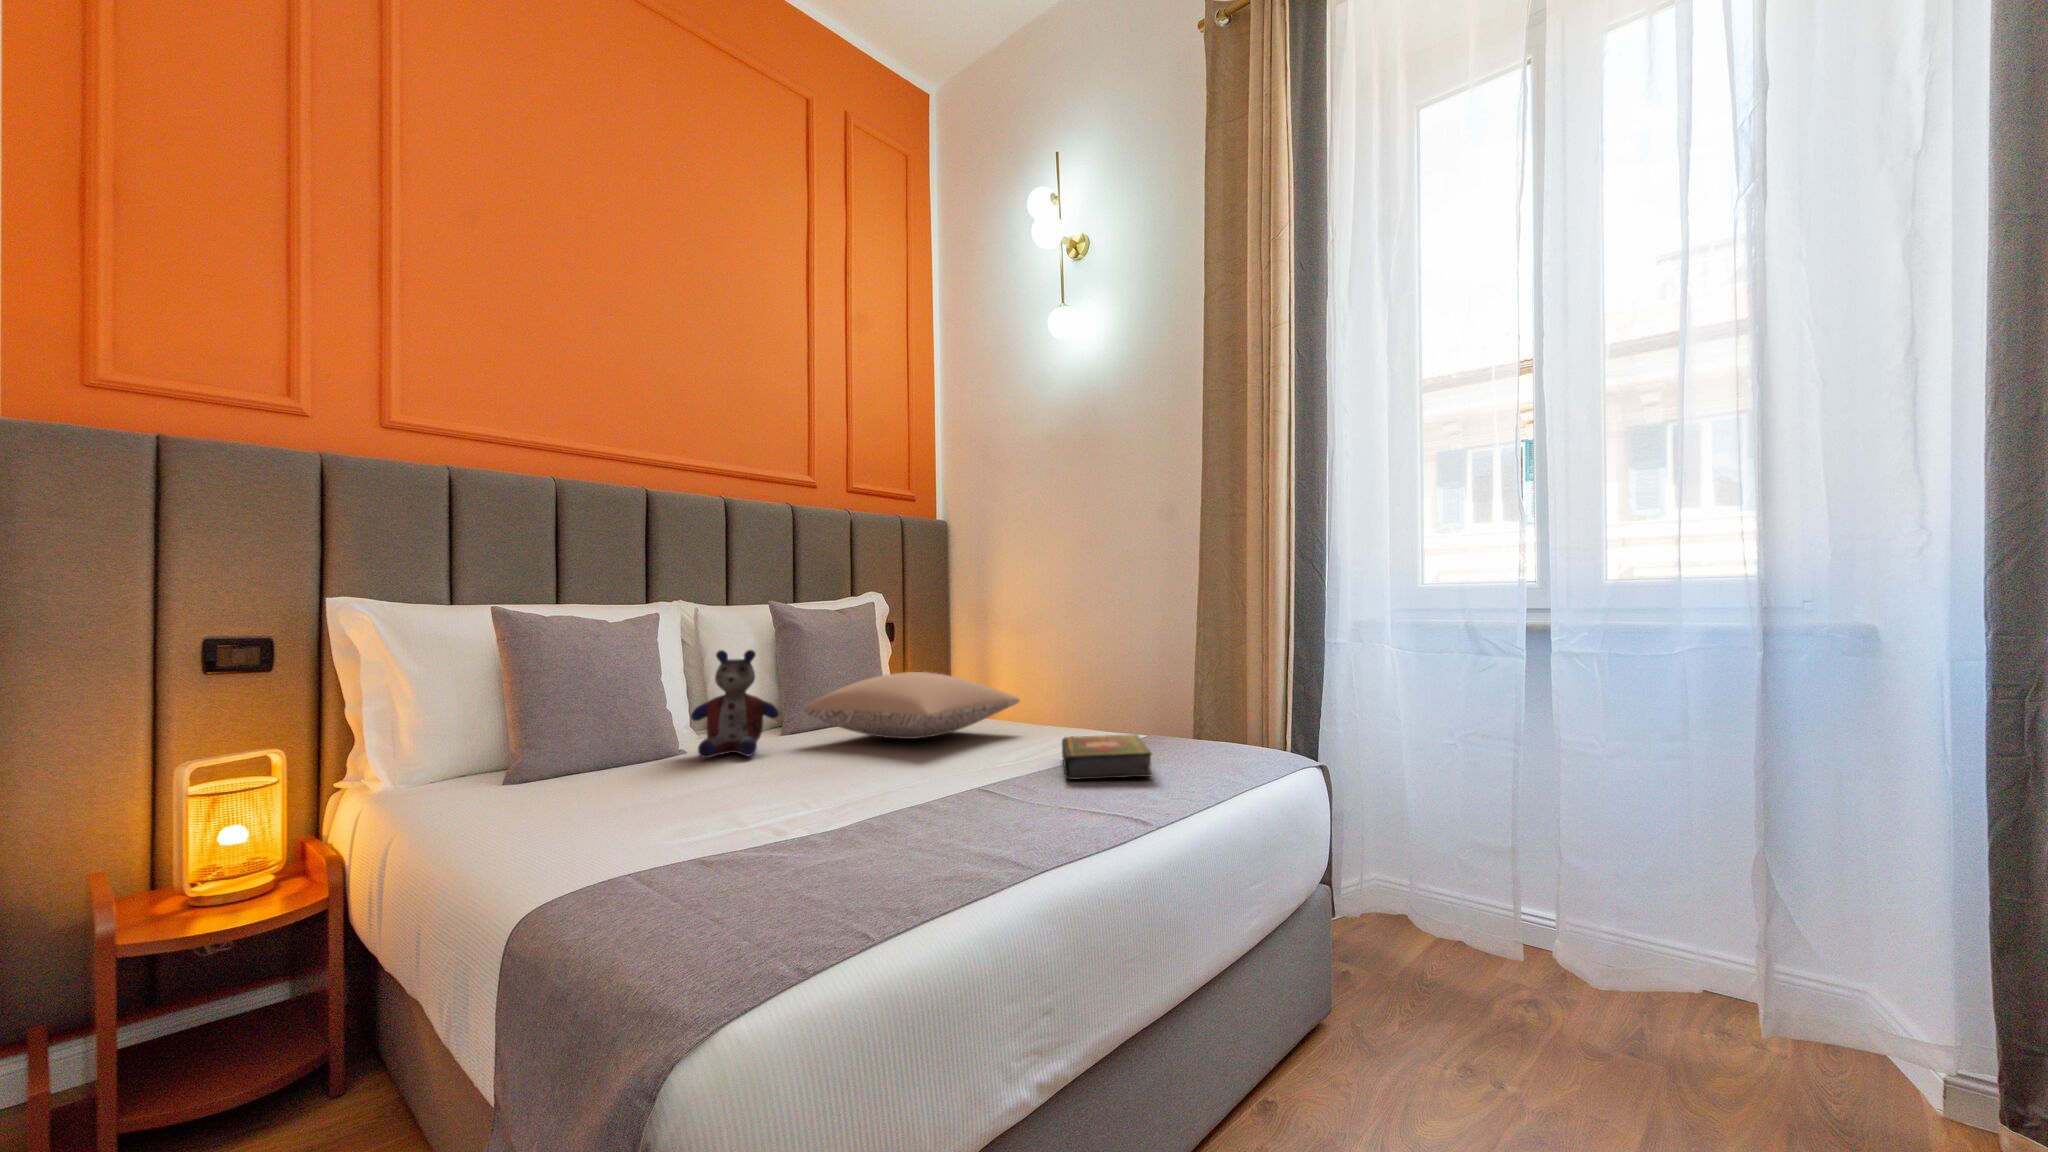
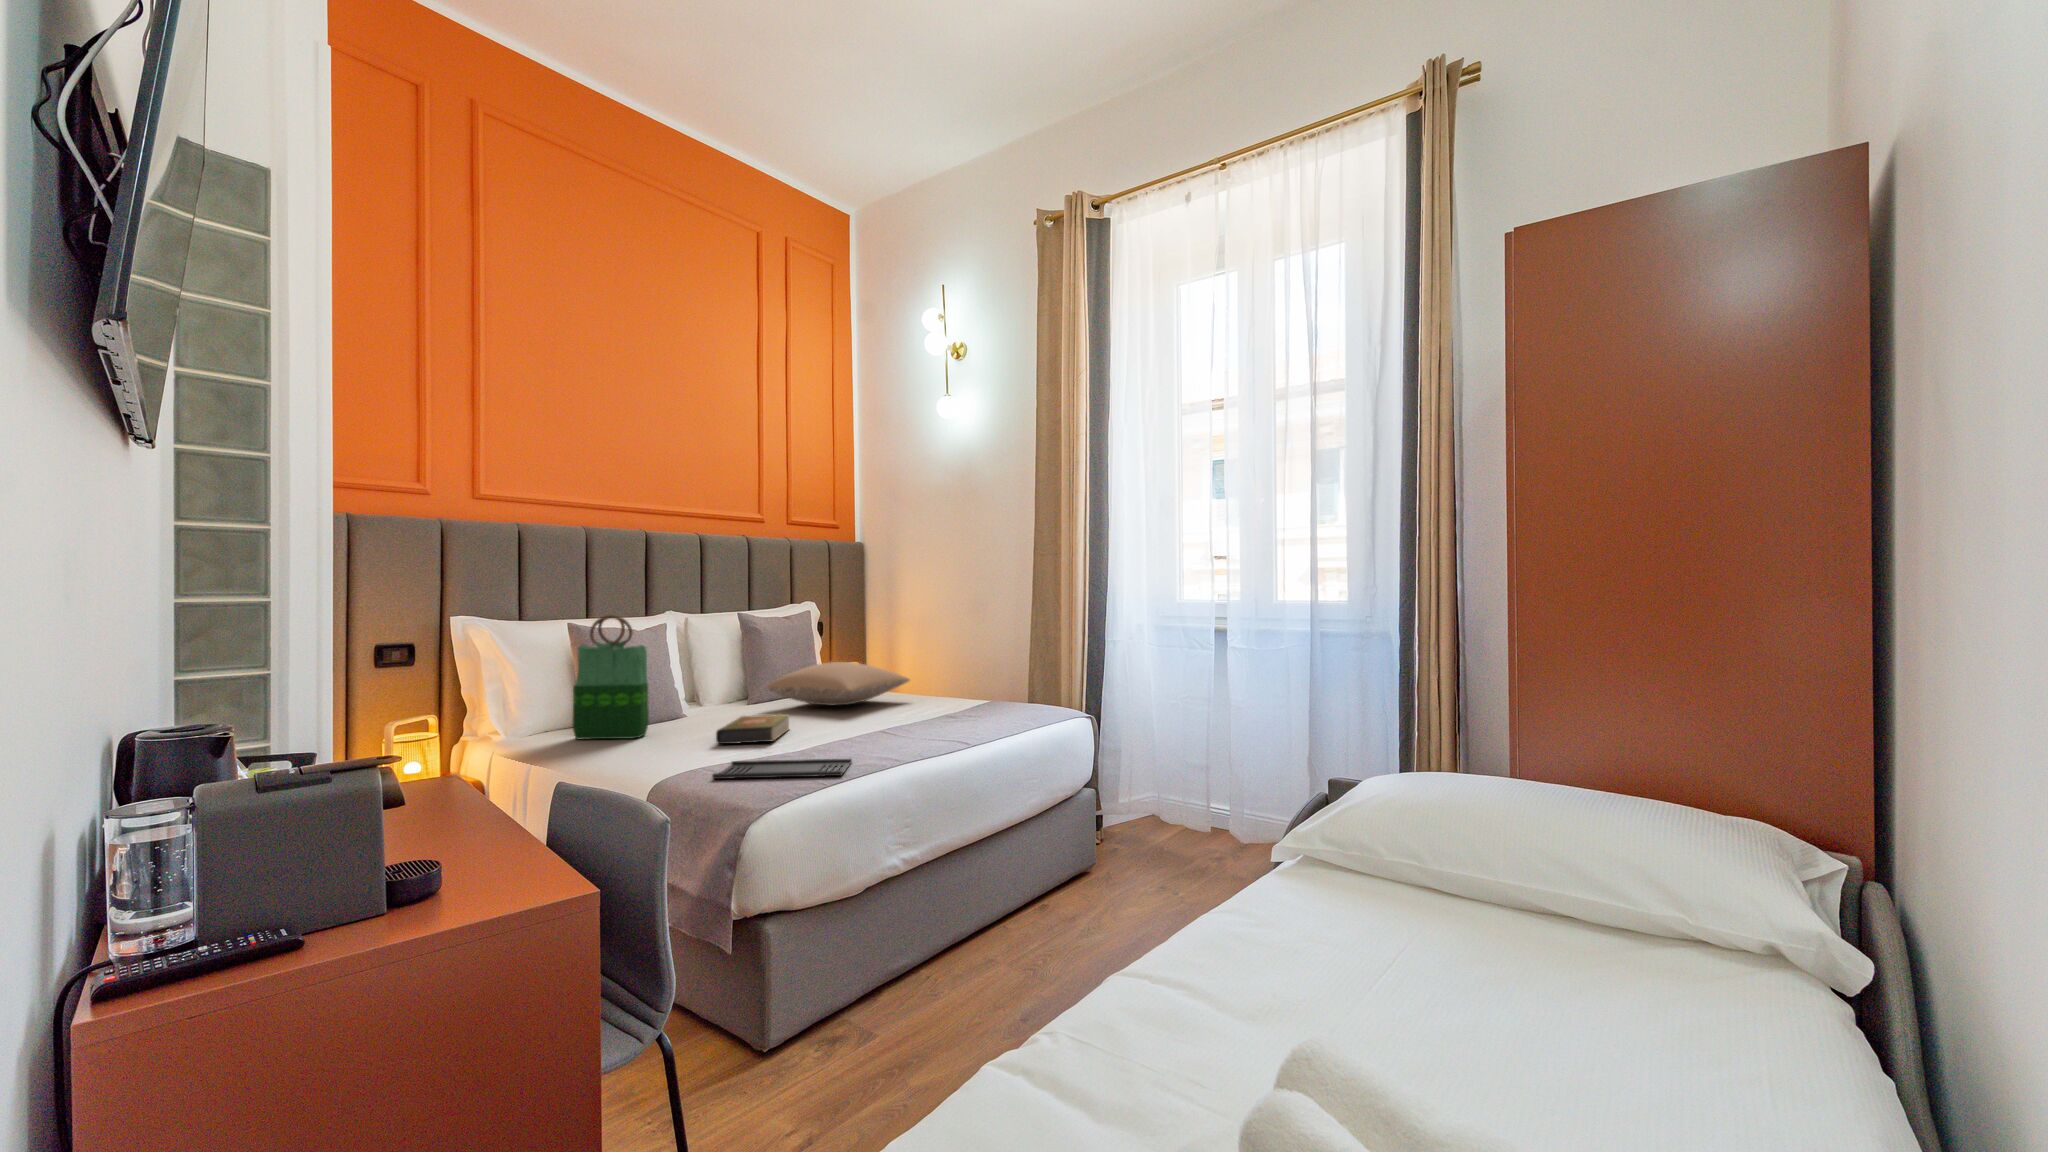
tote bag: none [477,586,602,793] -> present [573,615,649,739]
stuffed bear: present [691,650,779,758] -> none [693,649,751,719]
book: present [1062,734,1152,780] -> present [716,714,789,744]
tray: none [643,851,934,899] -> present [712,759,852,779]

